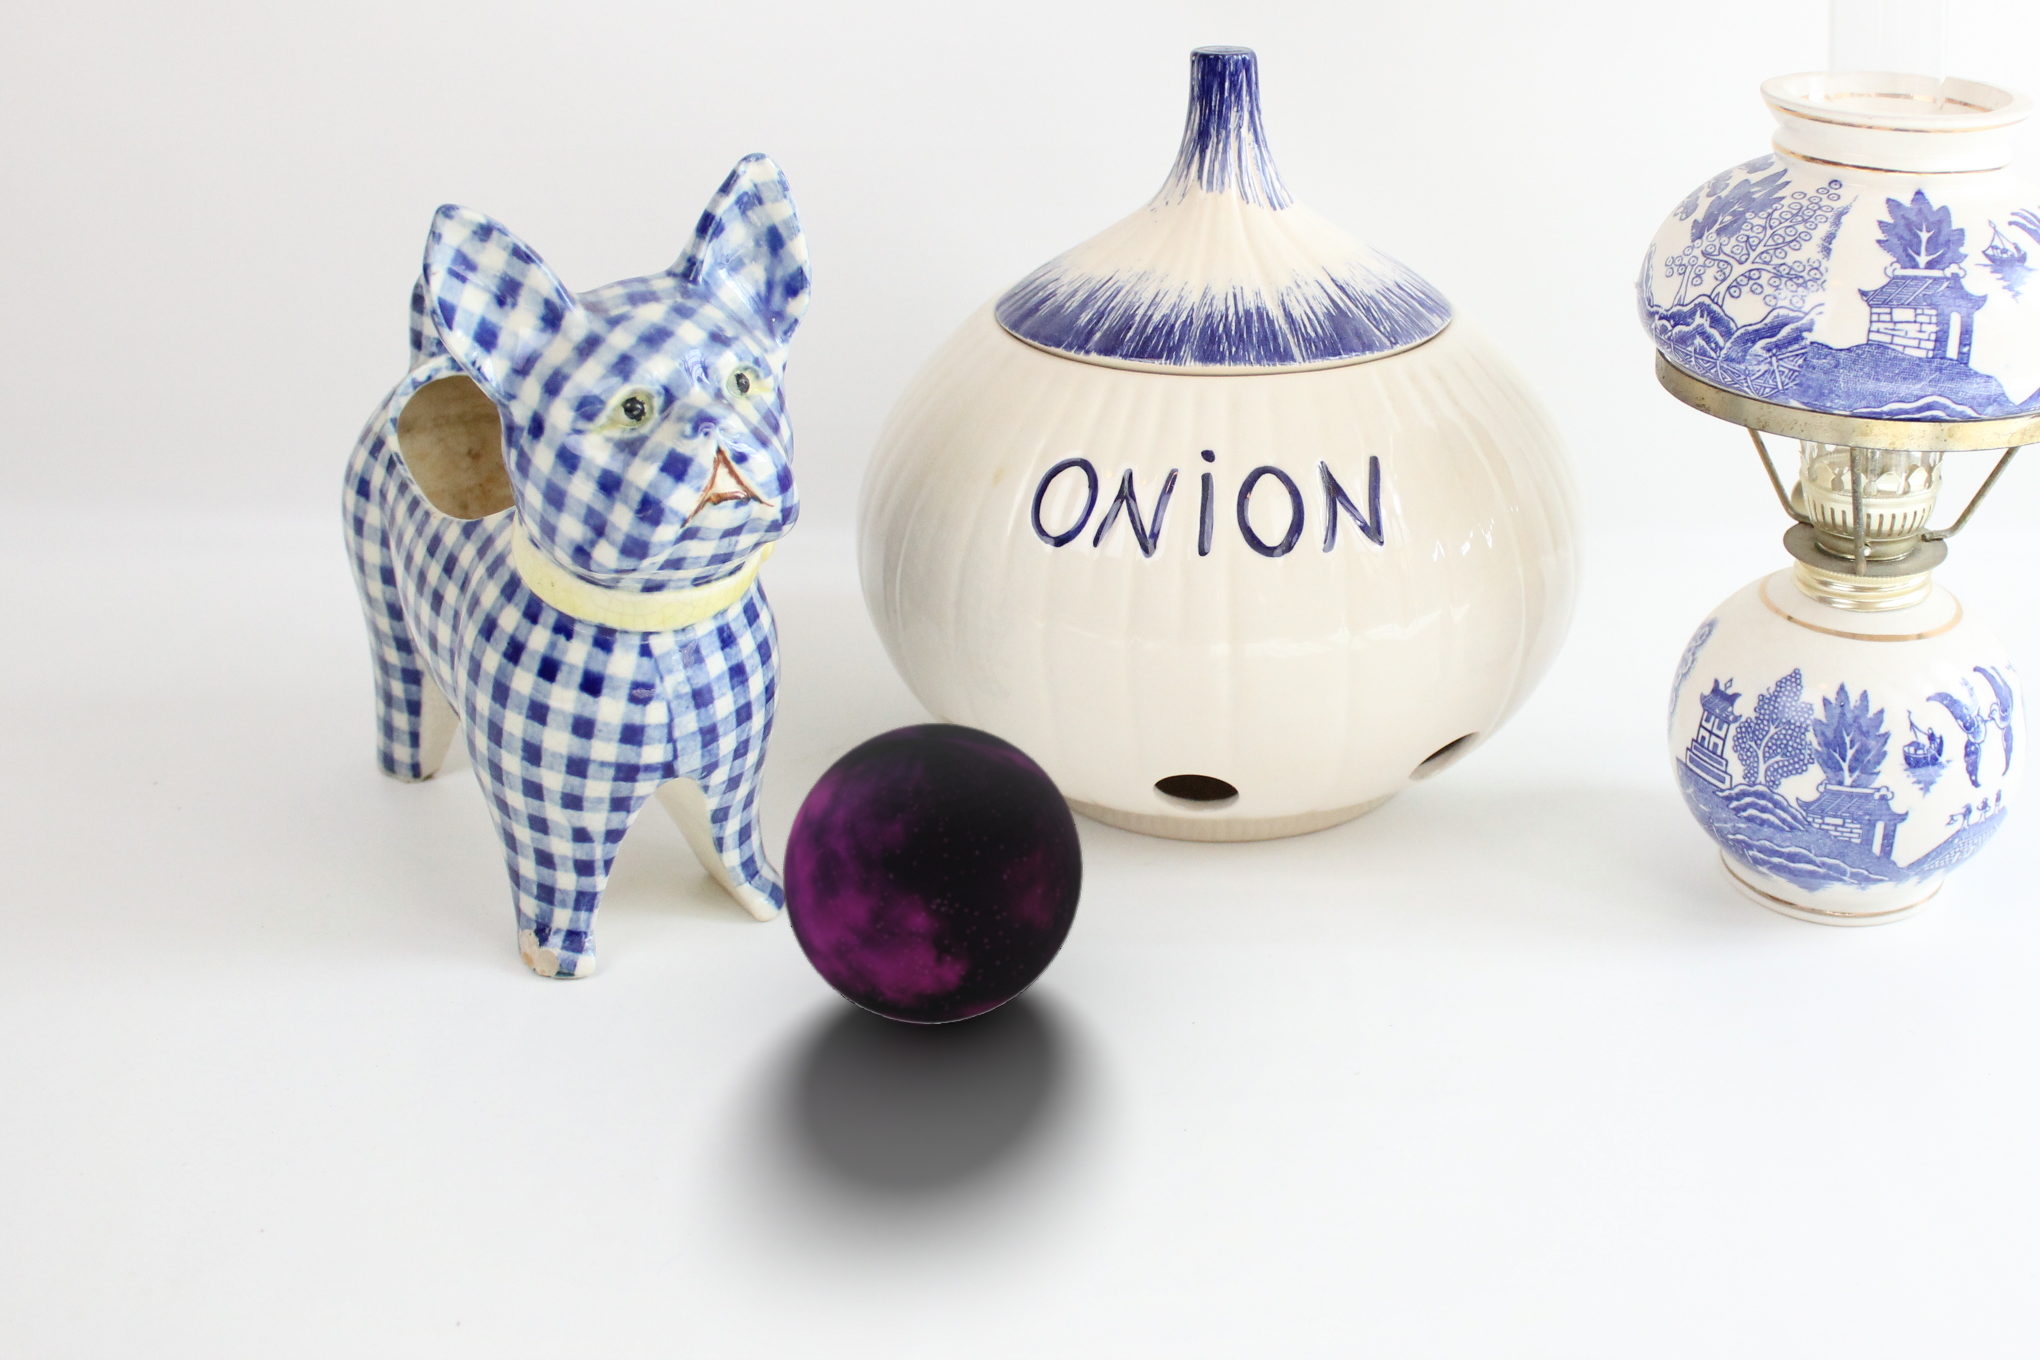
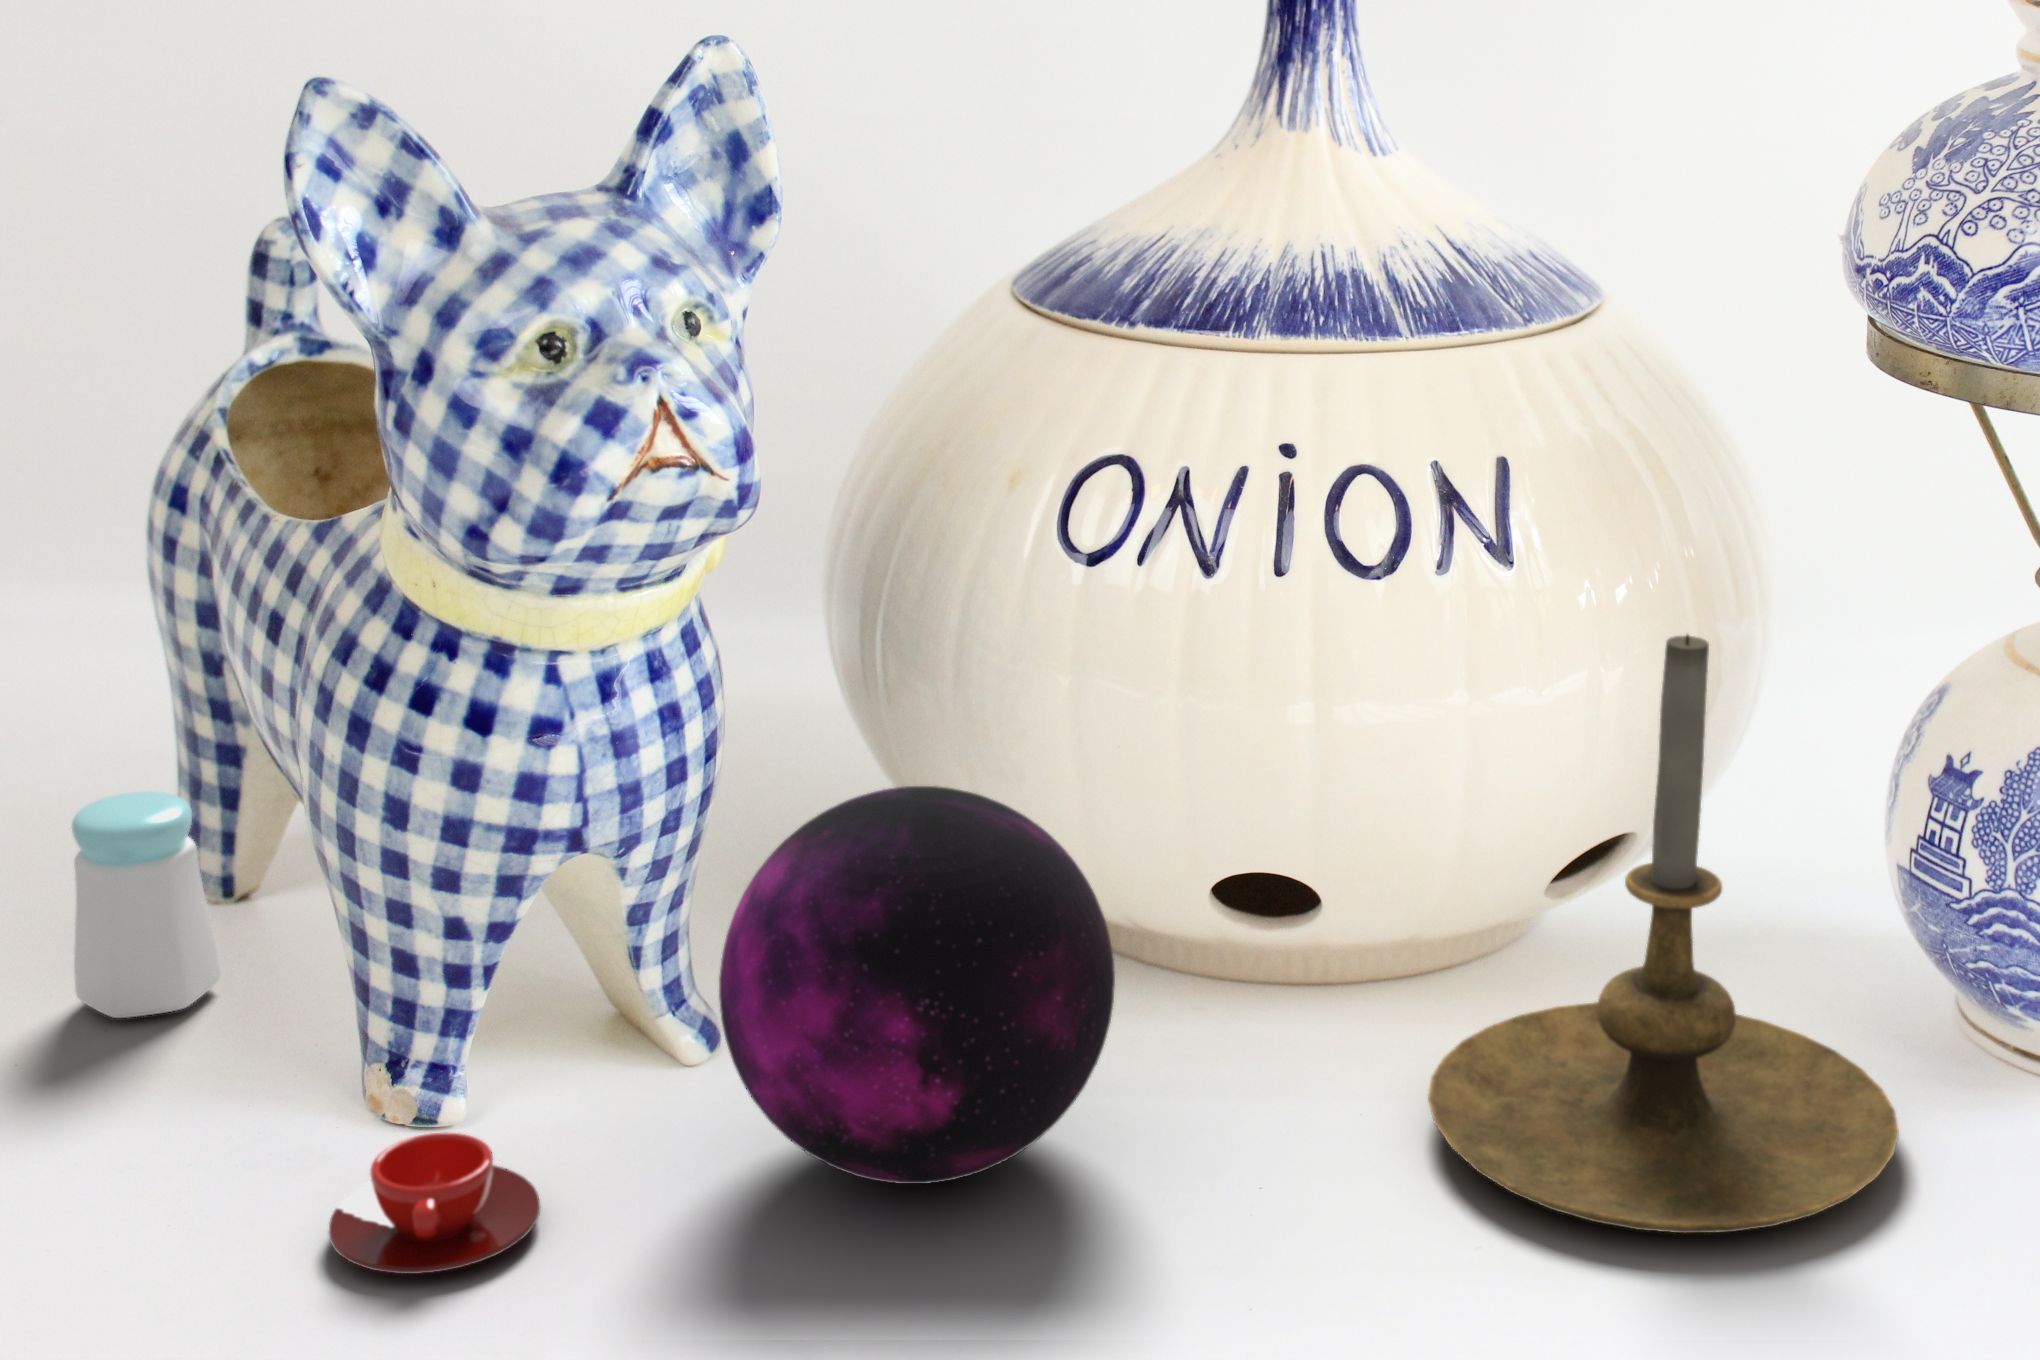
candle holder: none [1322,603,1677,1055] -> present [1428,635,1899,1233]
salt shaker: none [290,713,410,886] -> present [72,791,221,1018]
teacup: none [495,993,654,1107] -> present [329,1132,541,1274]

